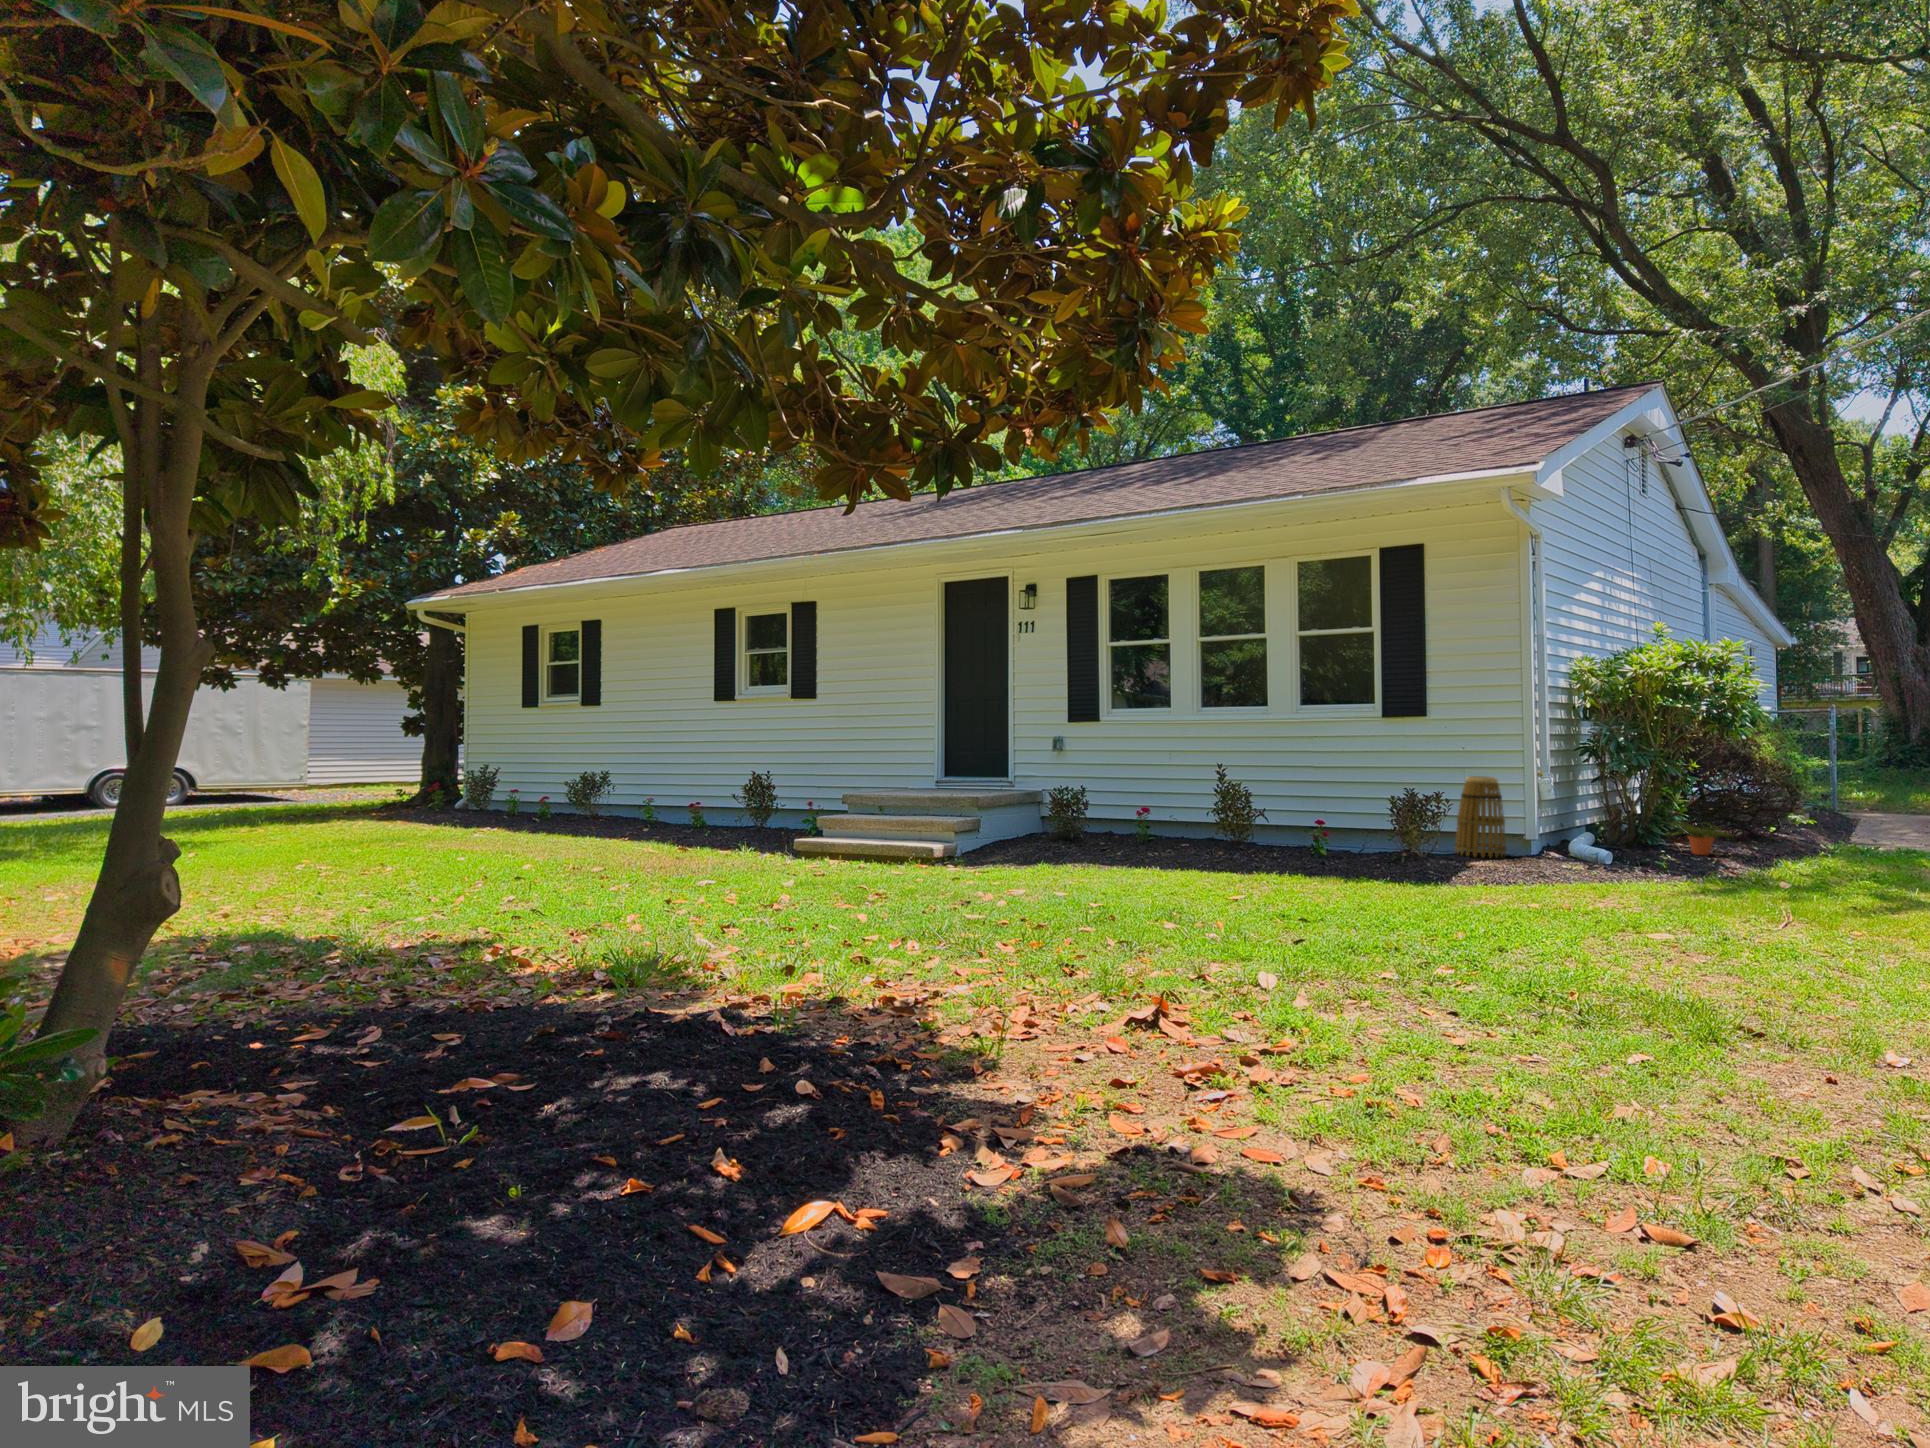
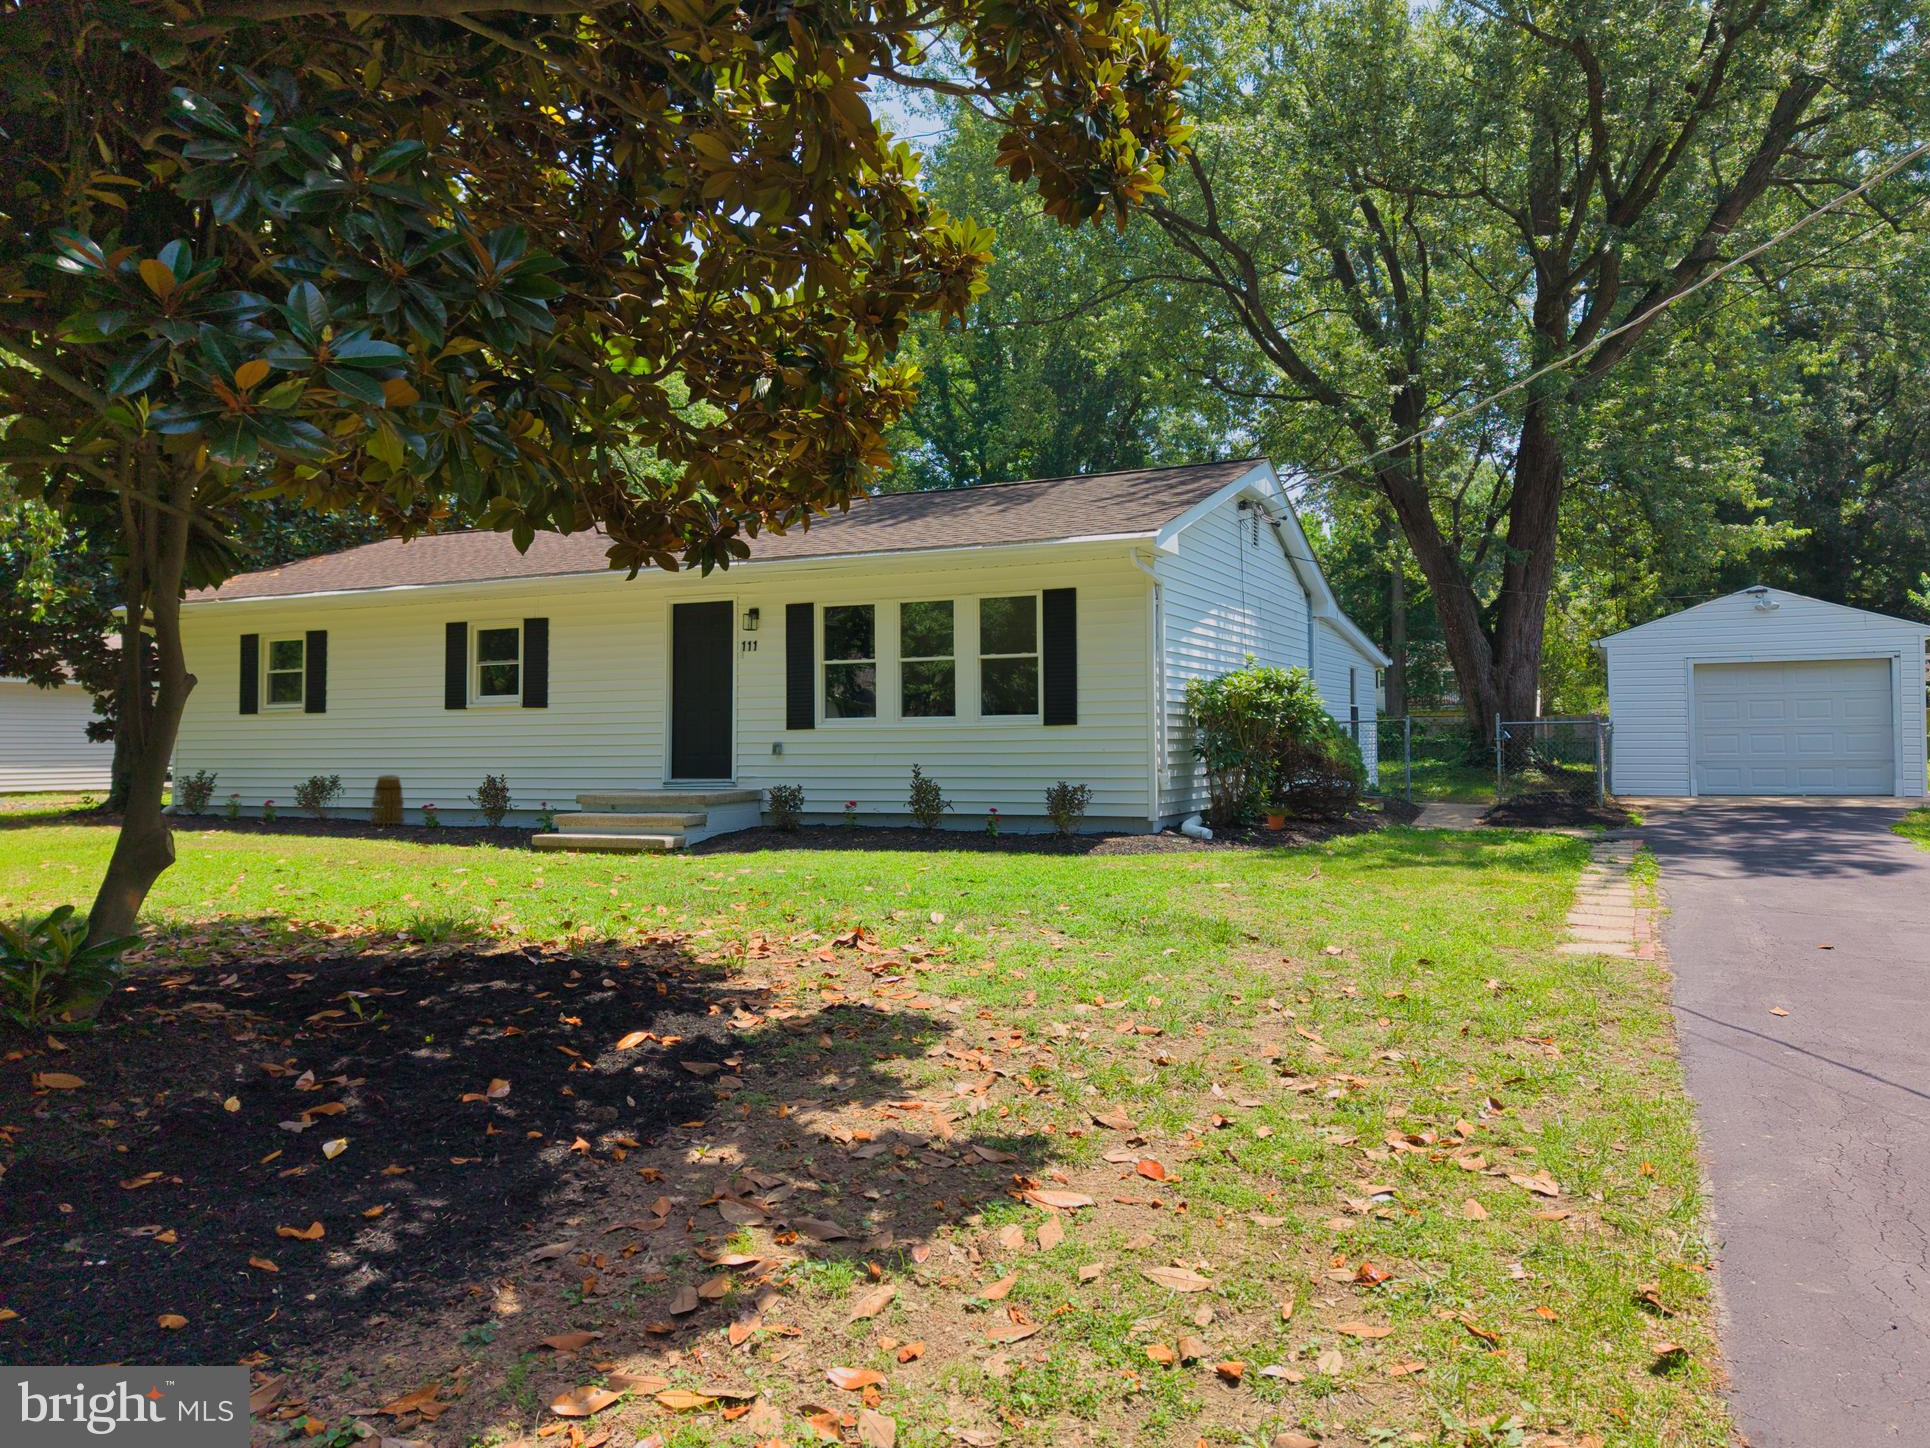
basket: present [1454,776,1506,858] -> present [370,775,404,825]

